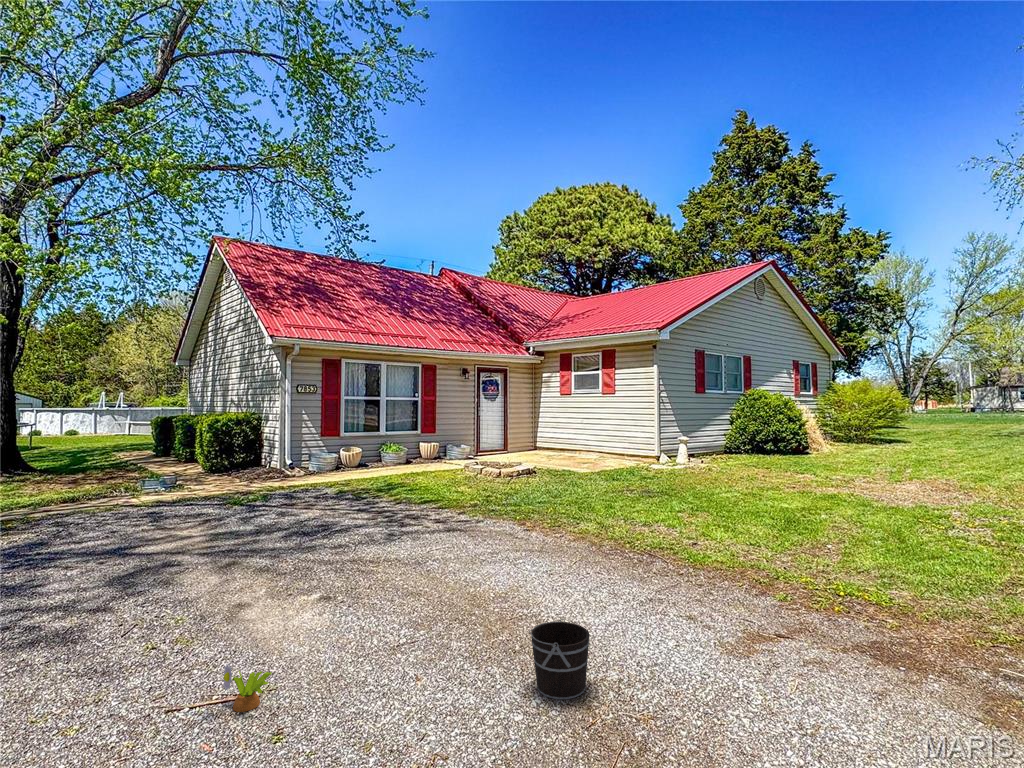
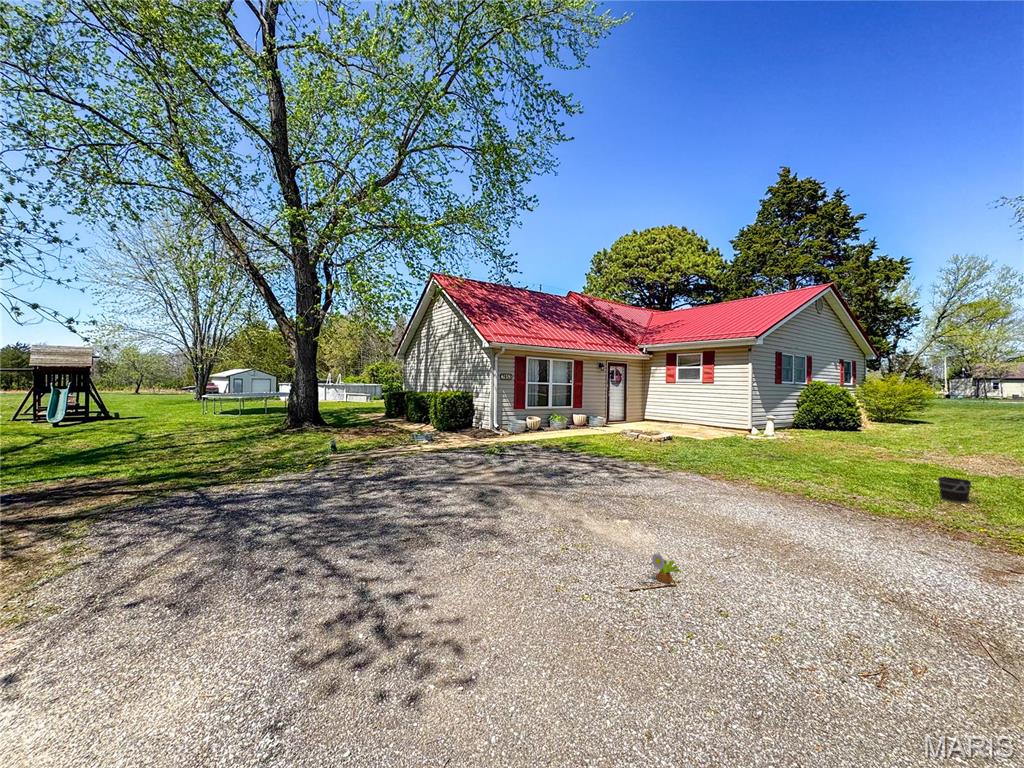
bucket: present [529,619,589,699] -> present [938,476,971,503]

